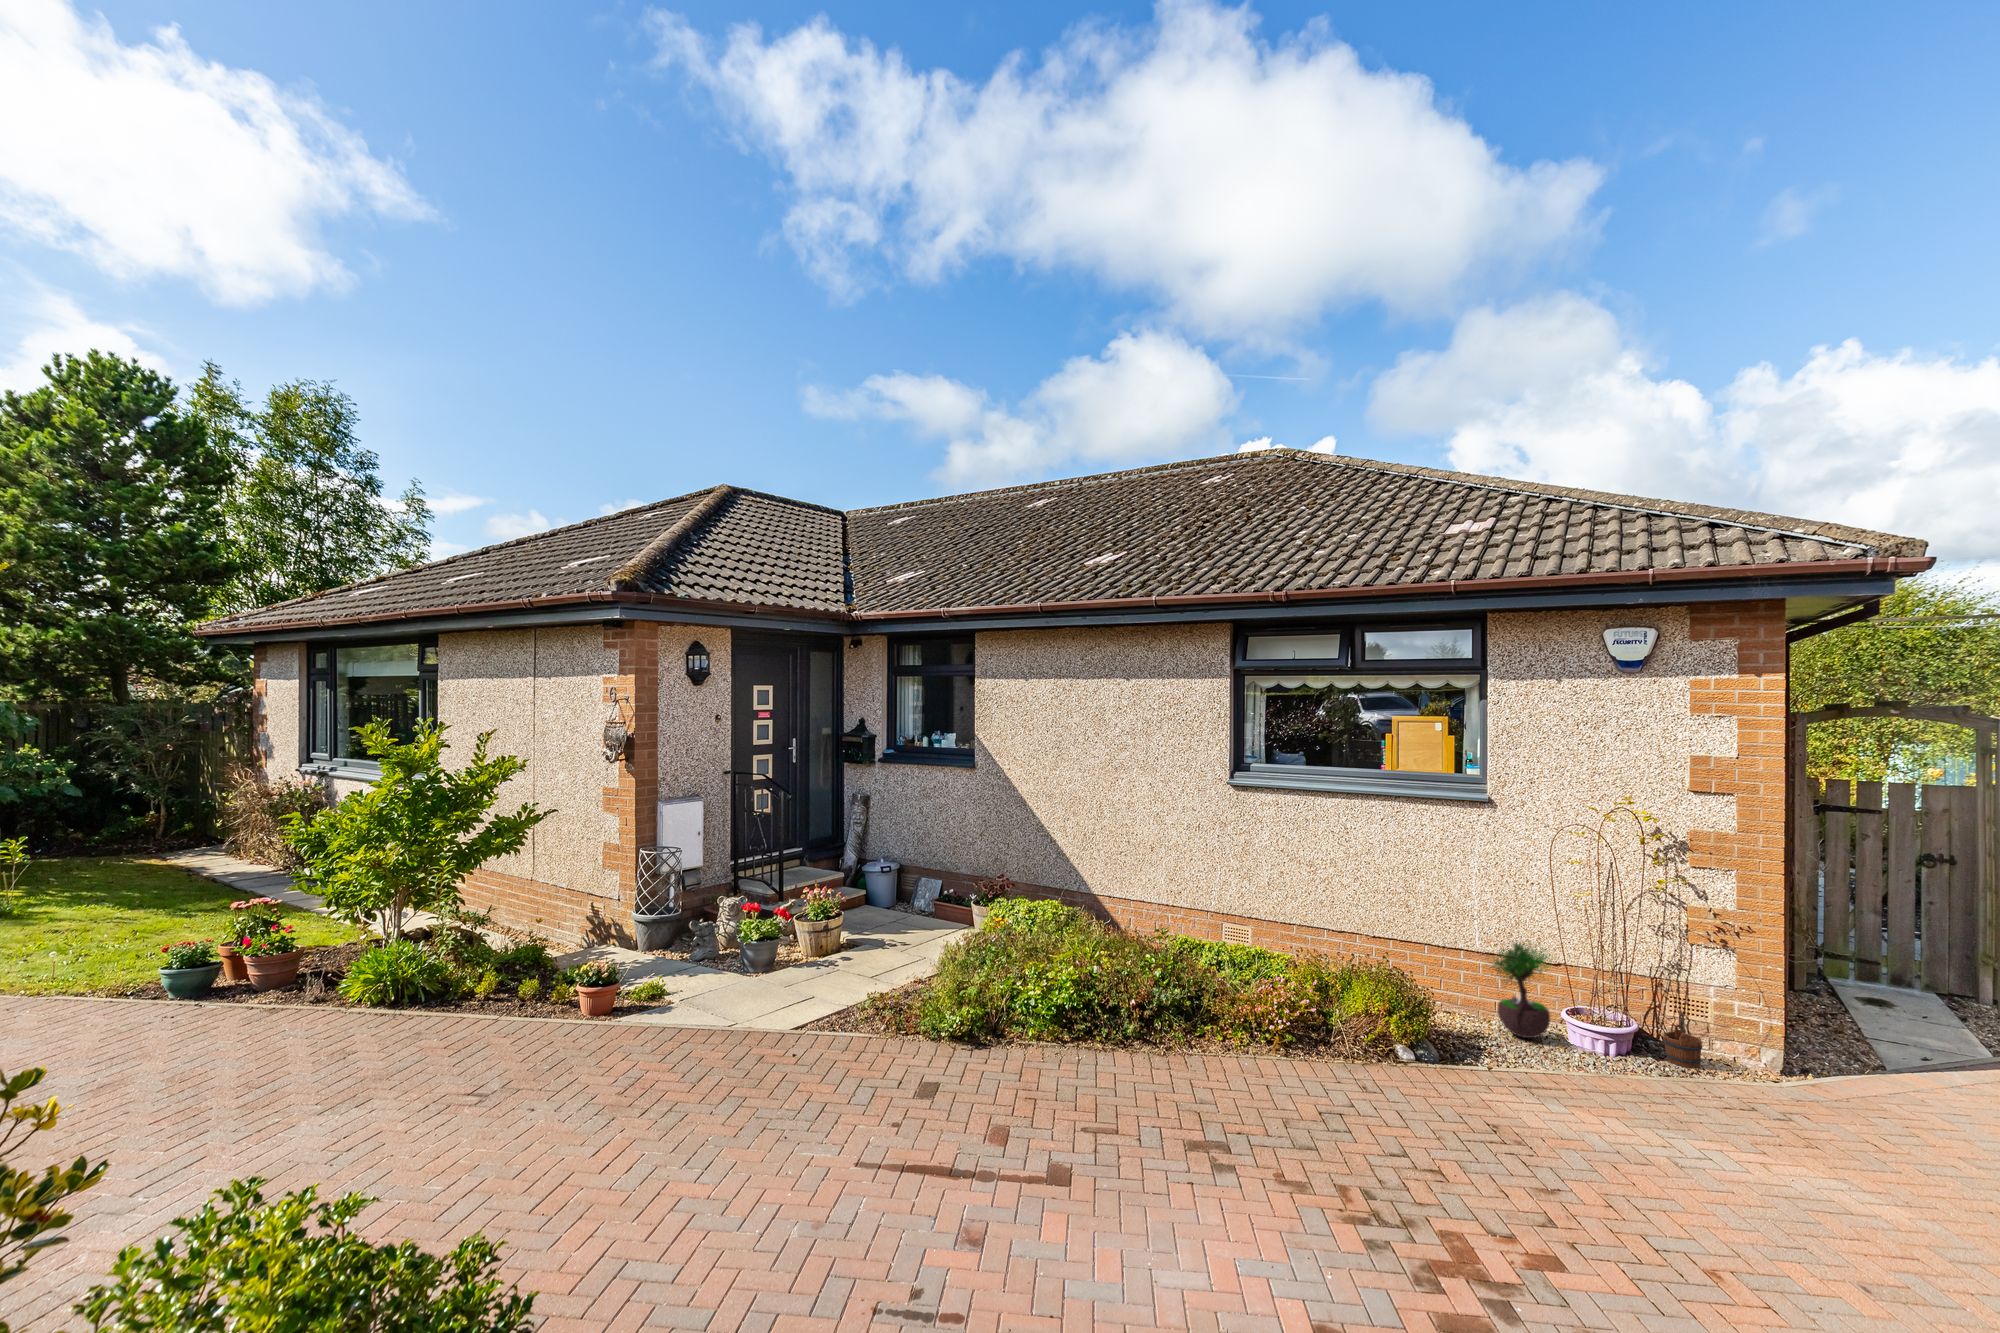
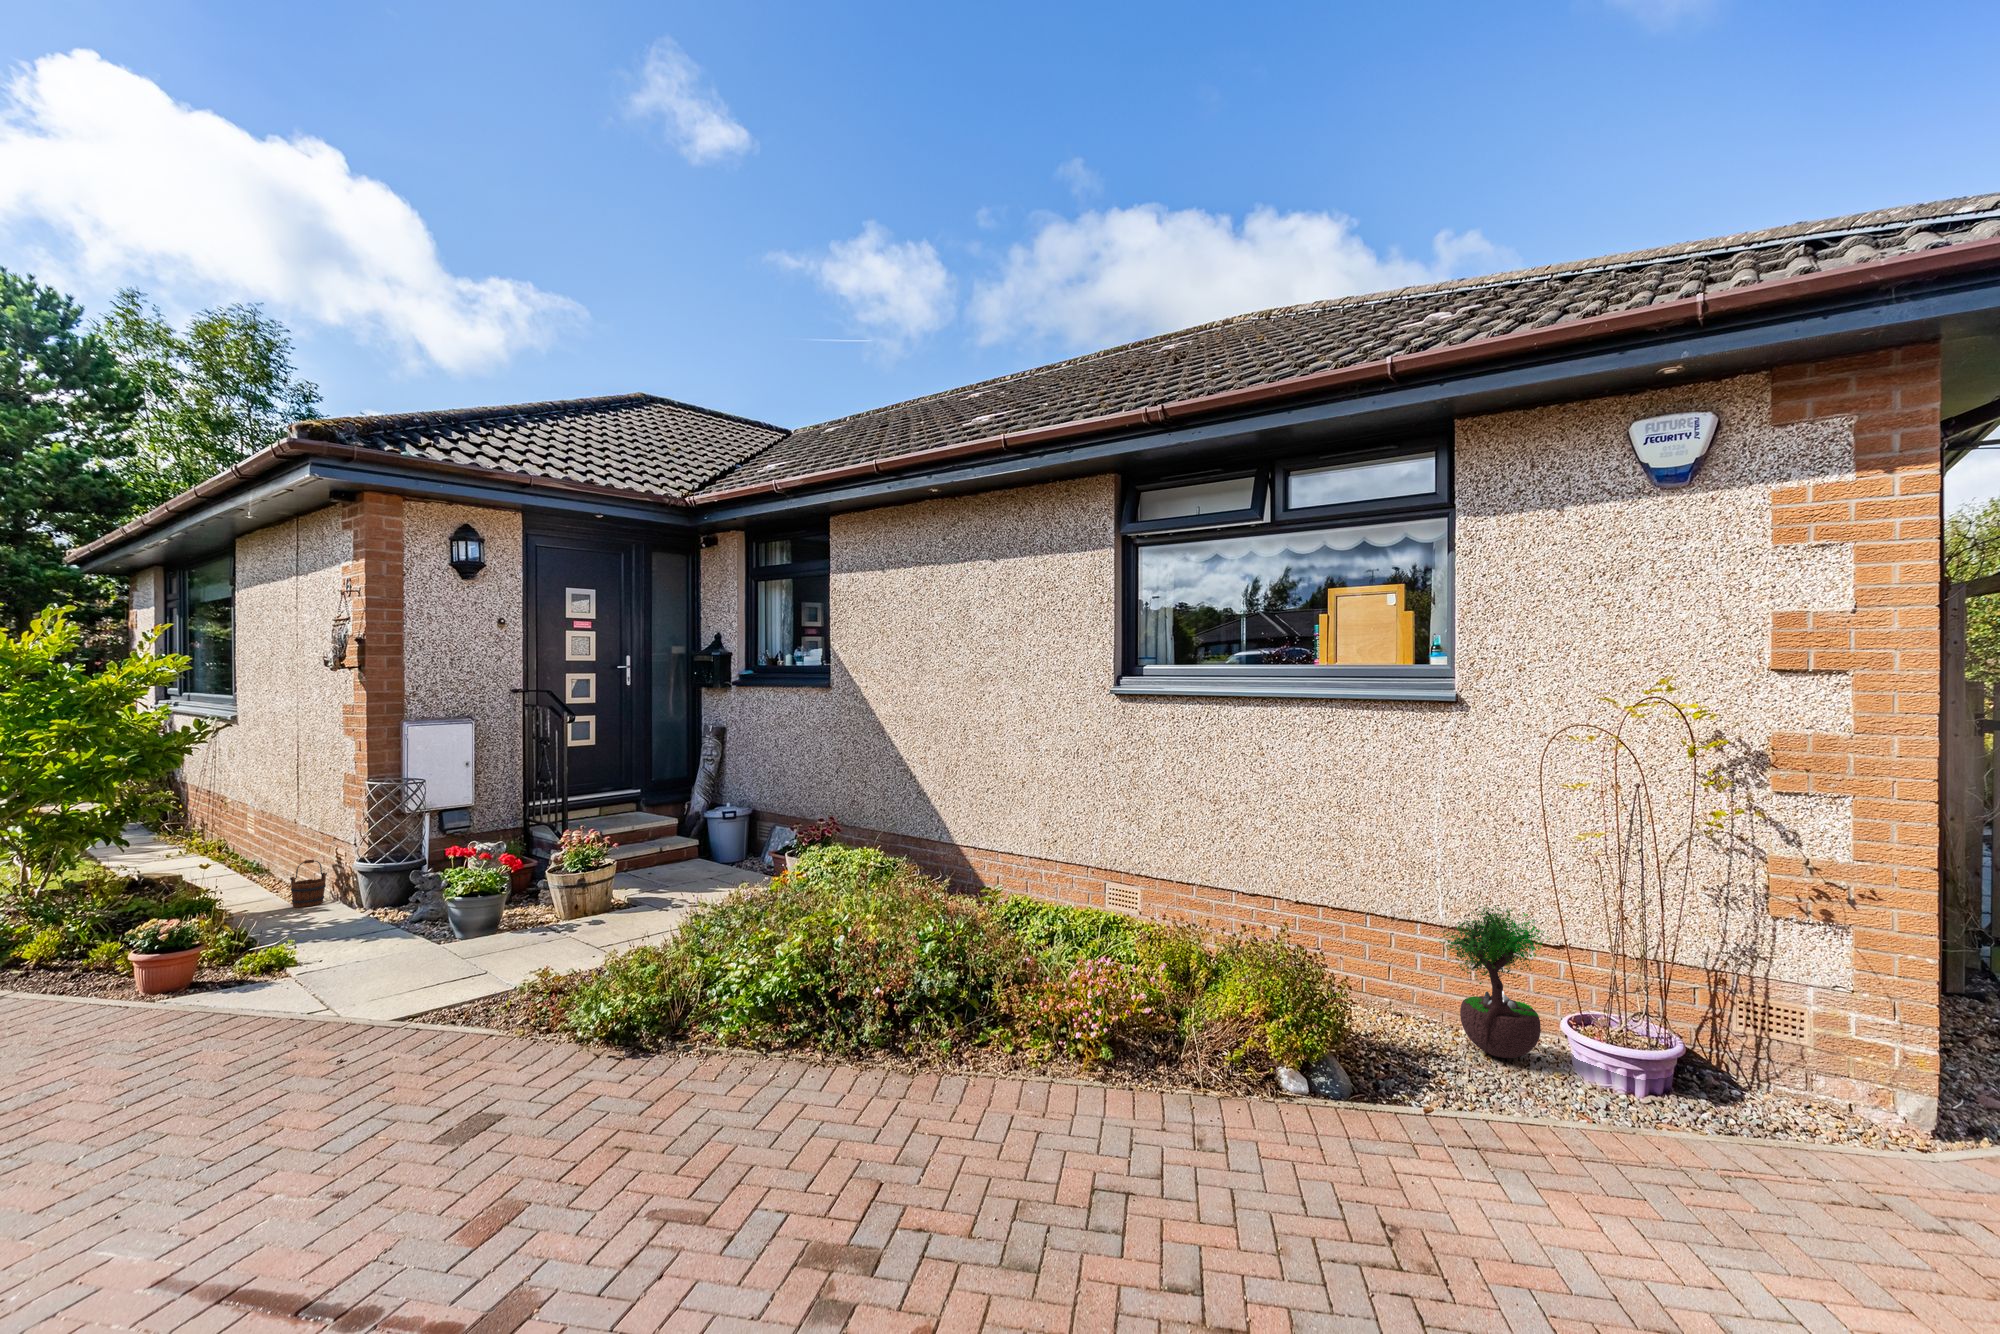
wooden bucket: present [1663,1011,1702,1068] -> present [290,860,327,907]

